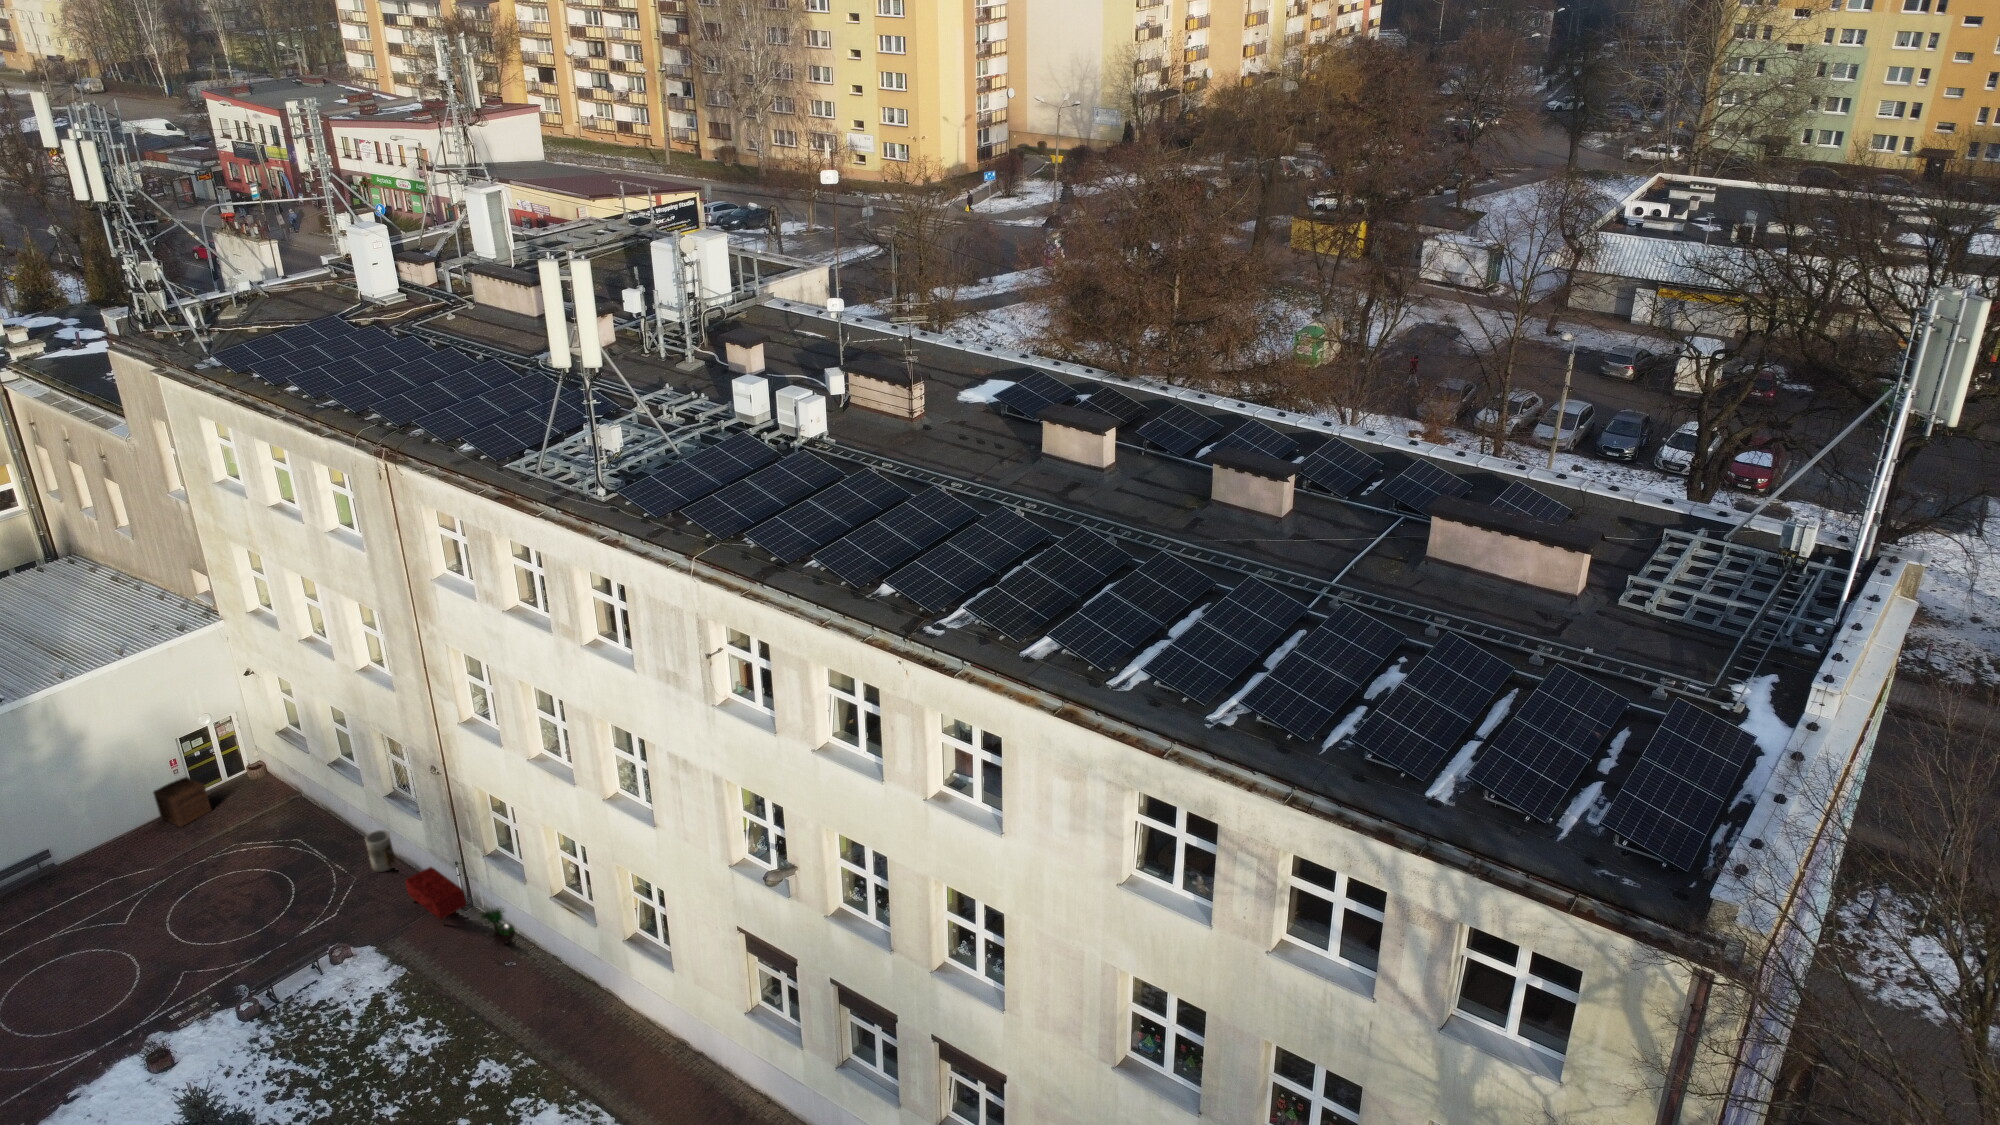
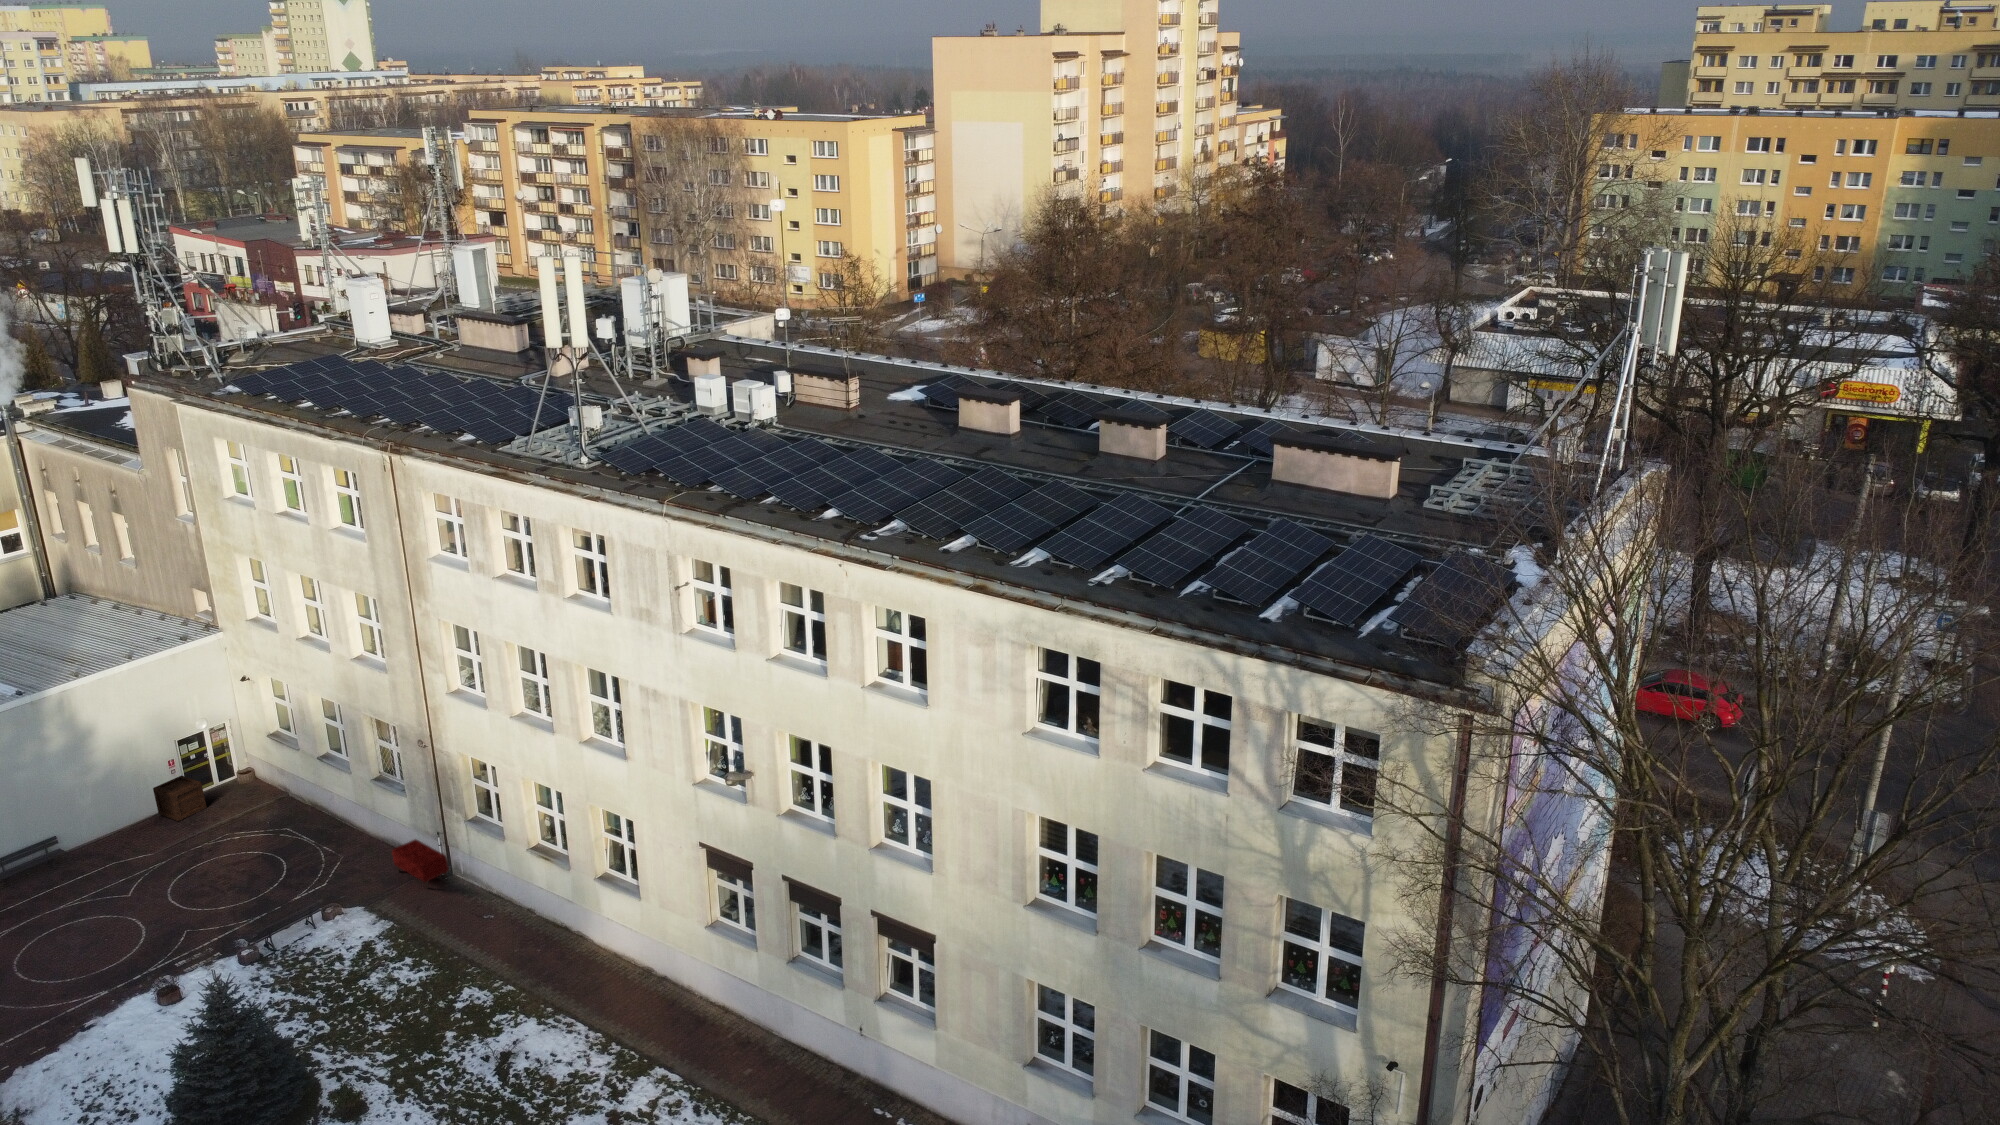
trash can: present [365,830,396,872] -> none [354,811,382,850]
potted tree: present [480,908,515,944] -> none [460,861,494,901]

